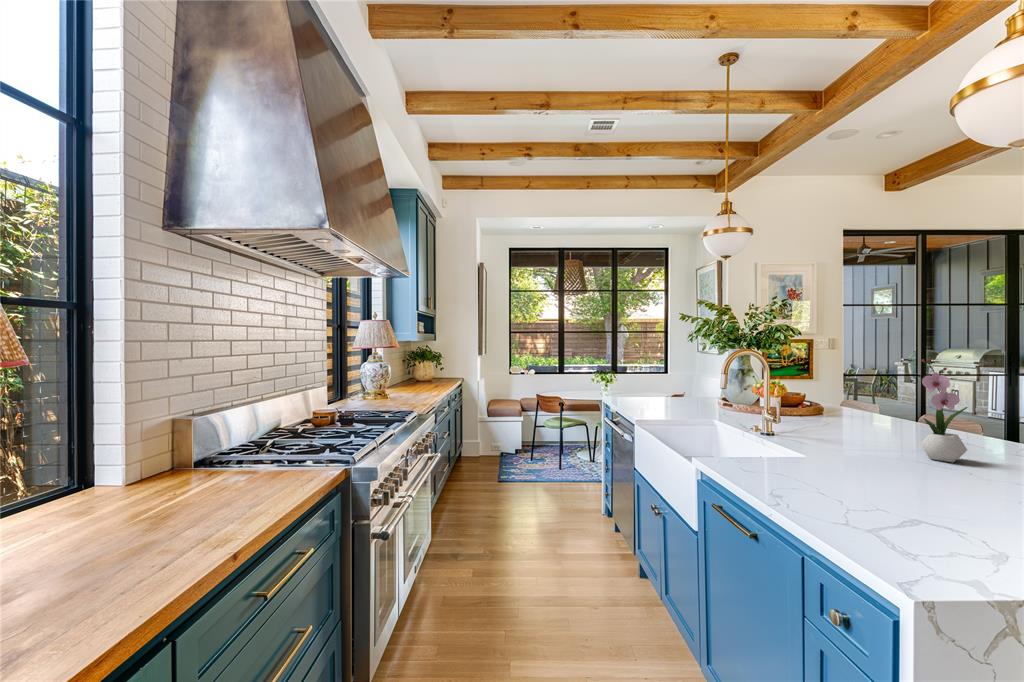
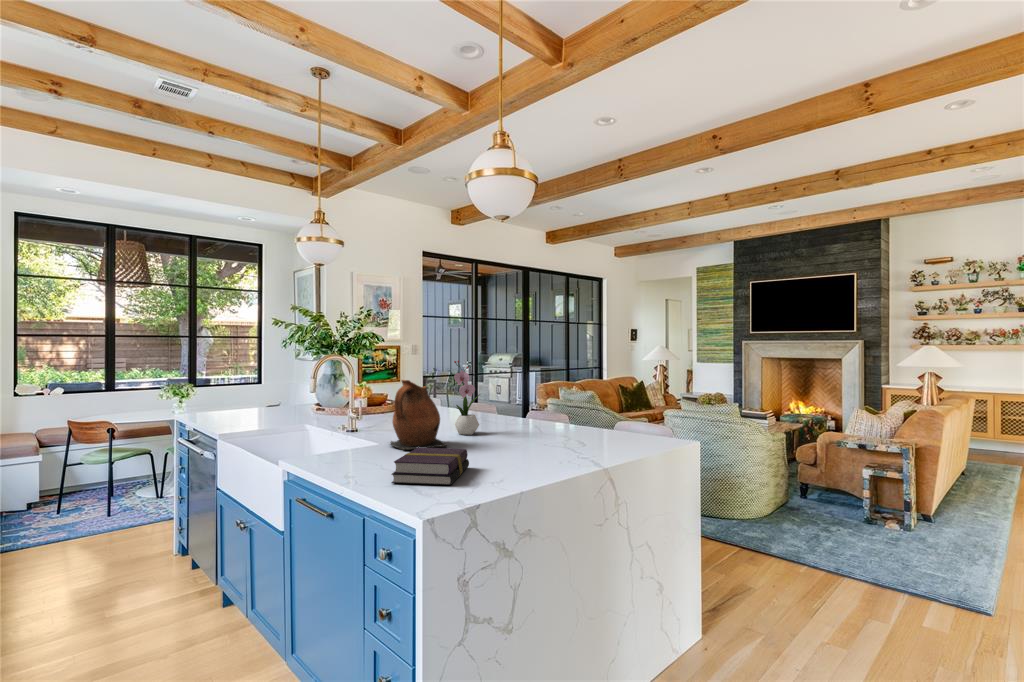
ceramic pitcher: none [819,382,917,477] -> present [390,380,447,449]
book: none [844,476,977,550] -> present [392,447,469,485]

